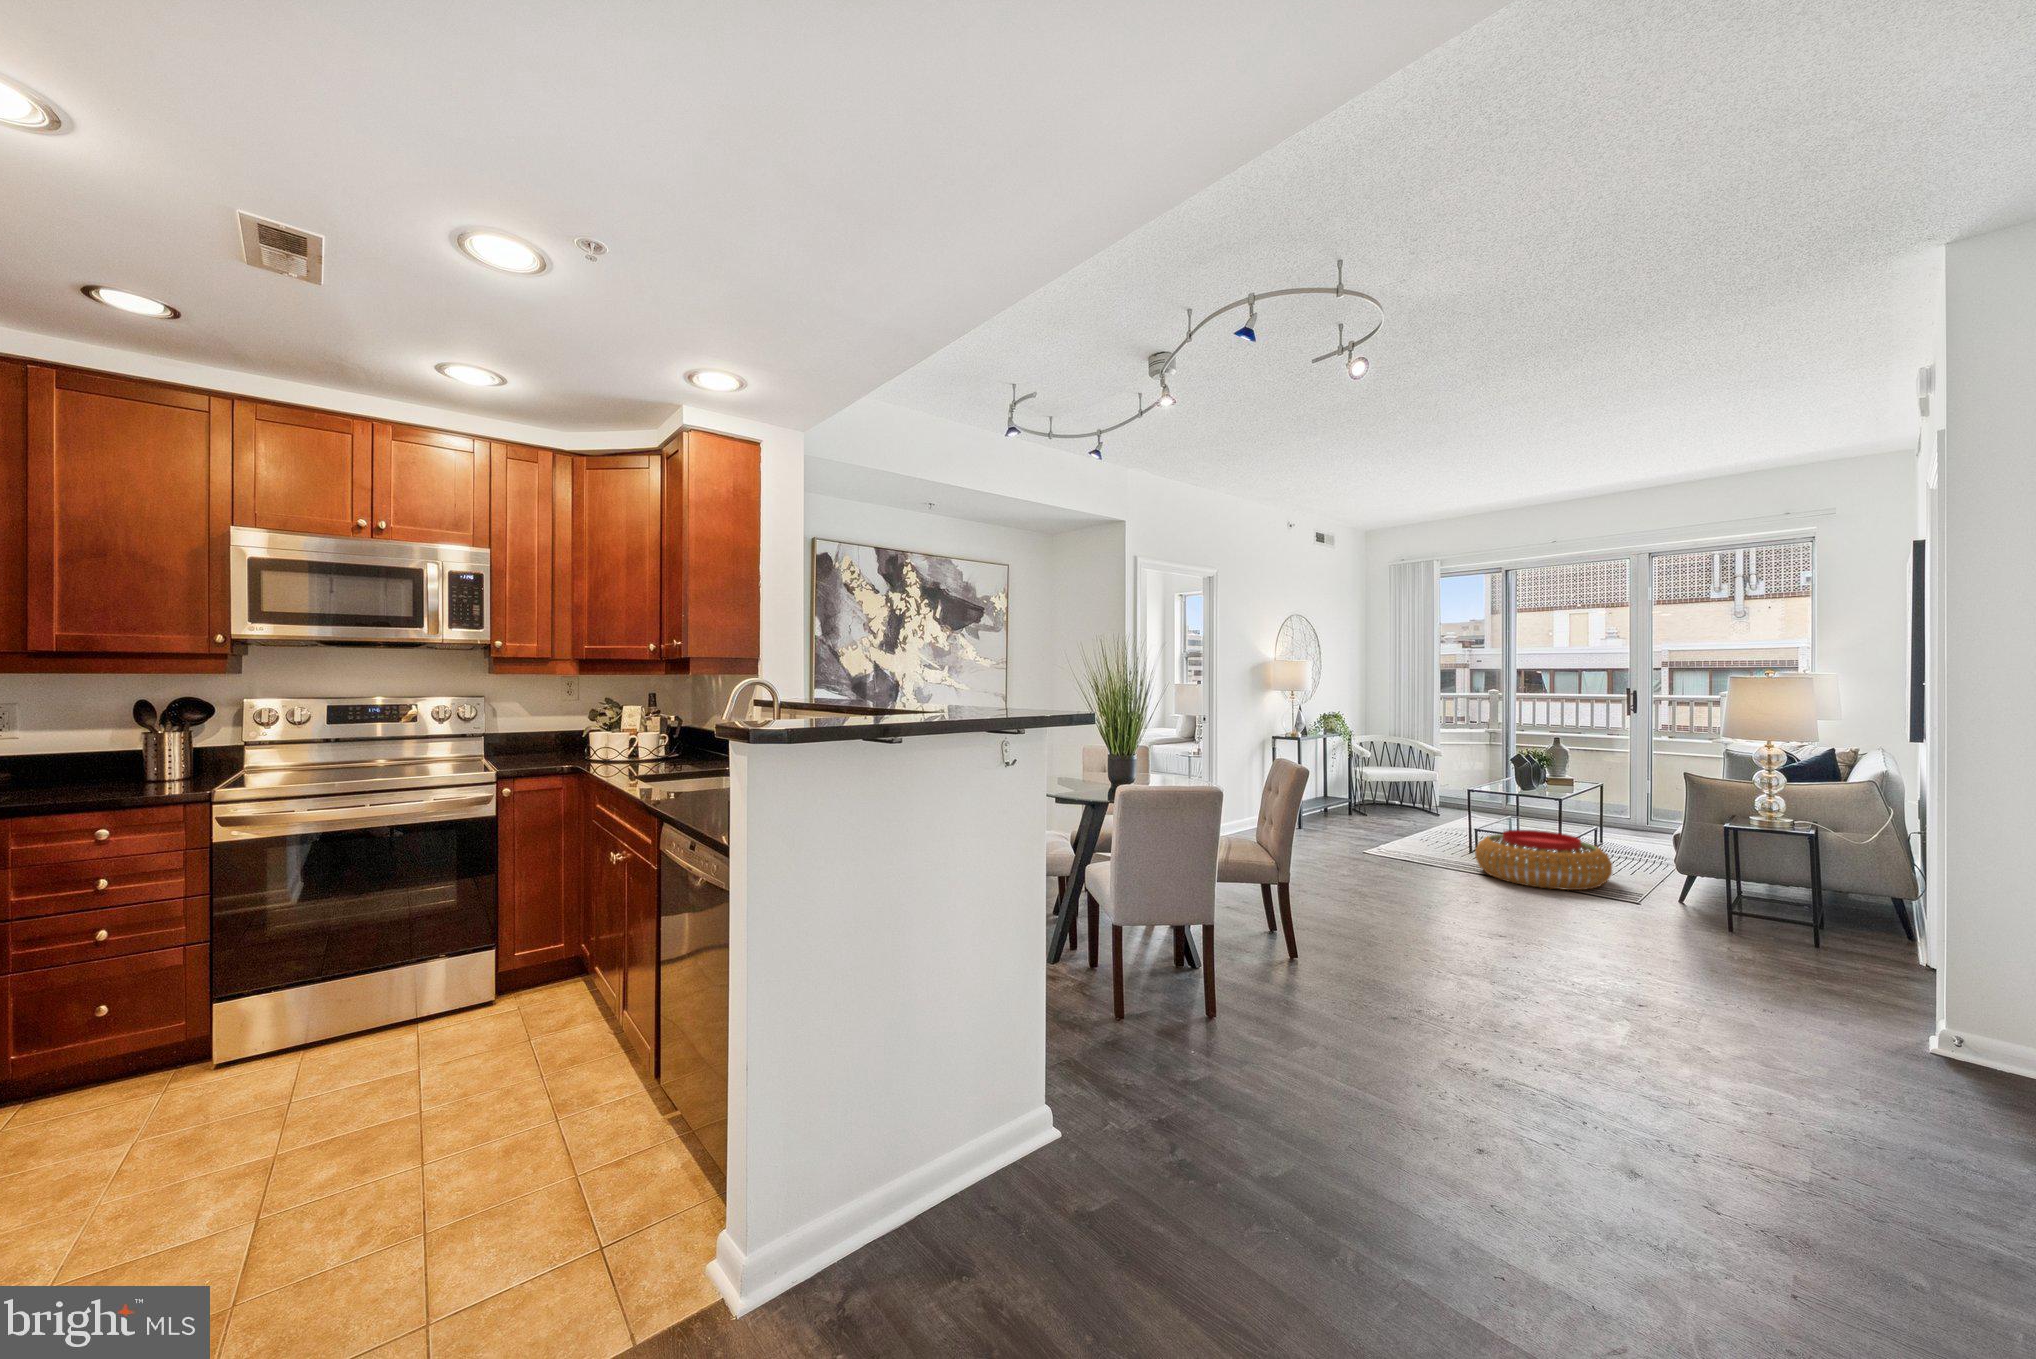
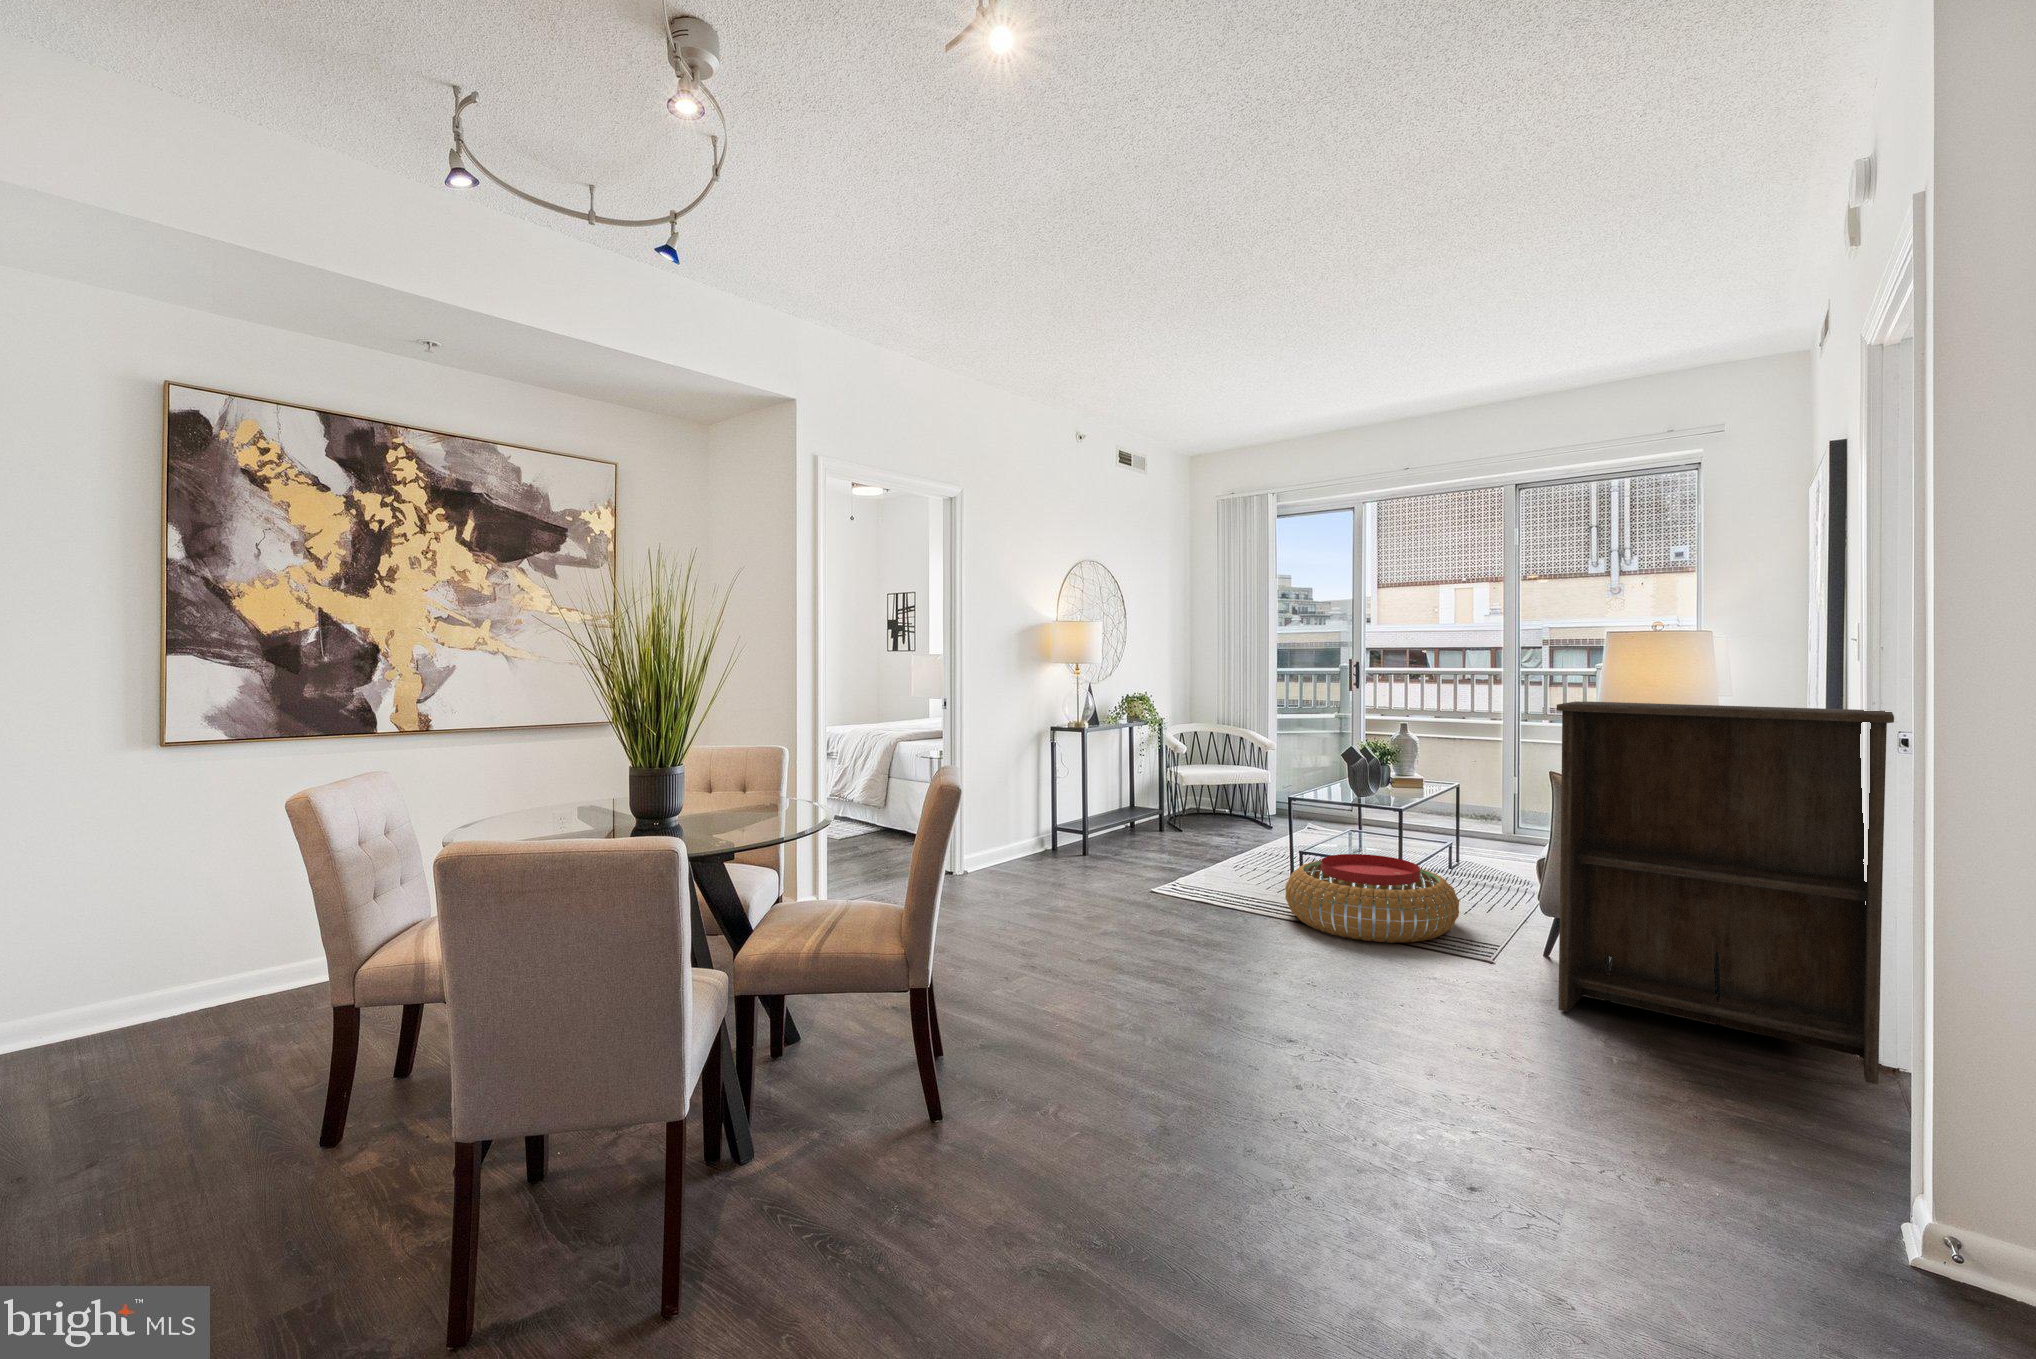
bookshelf: none [1690,724,1942,978] -> present [1557,701,1894,1085]

